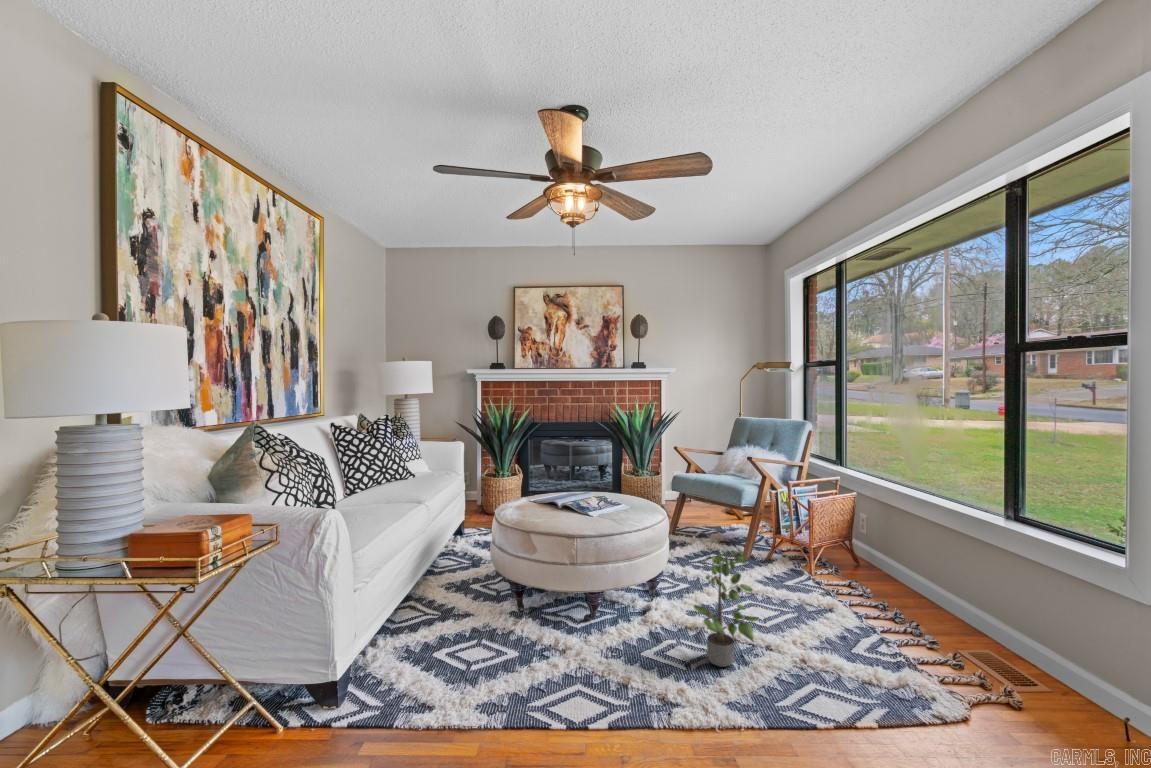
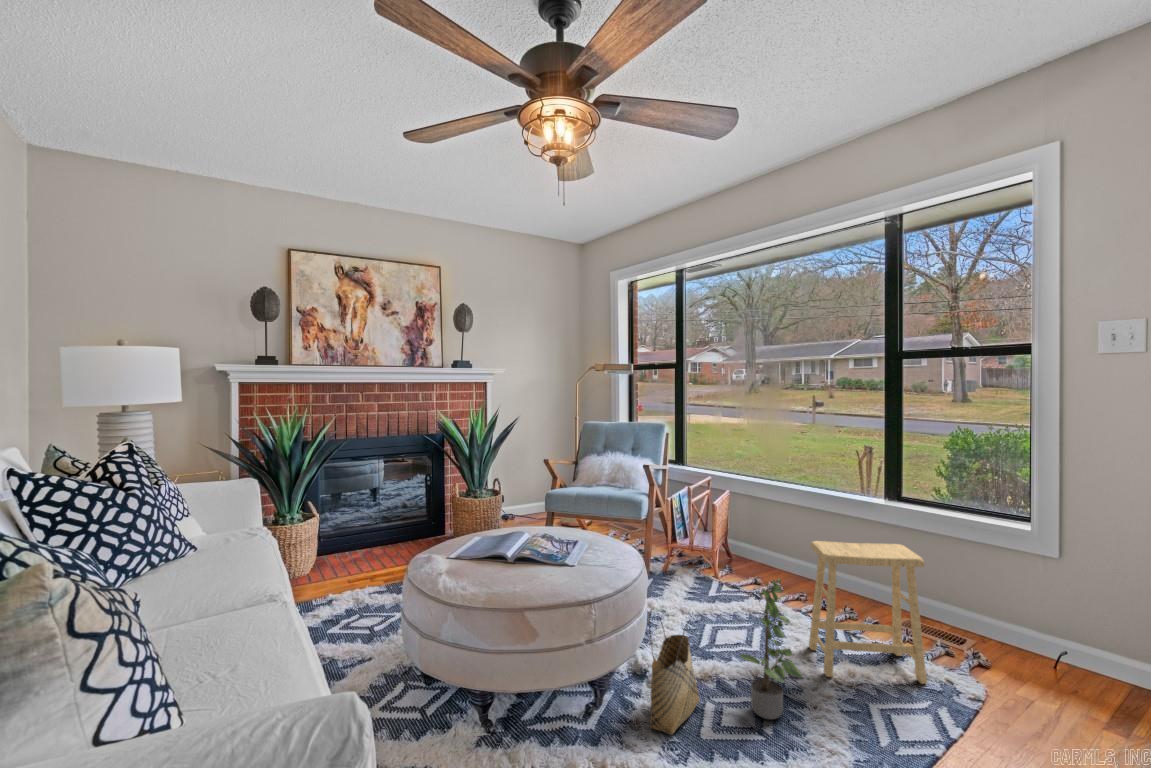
footstool: none [812,534,927,694] -> present [809,541,927,684]
woven basket: none [617,556,672,649] -> present [648,609,700,735]

